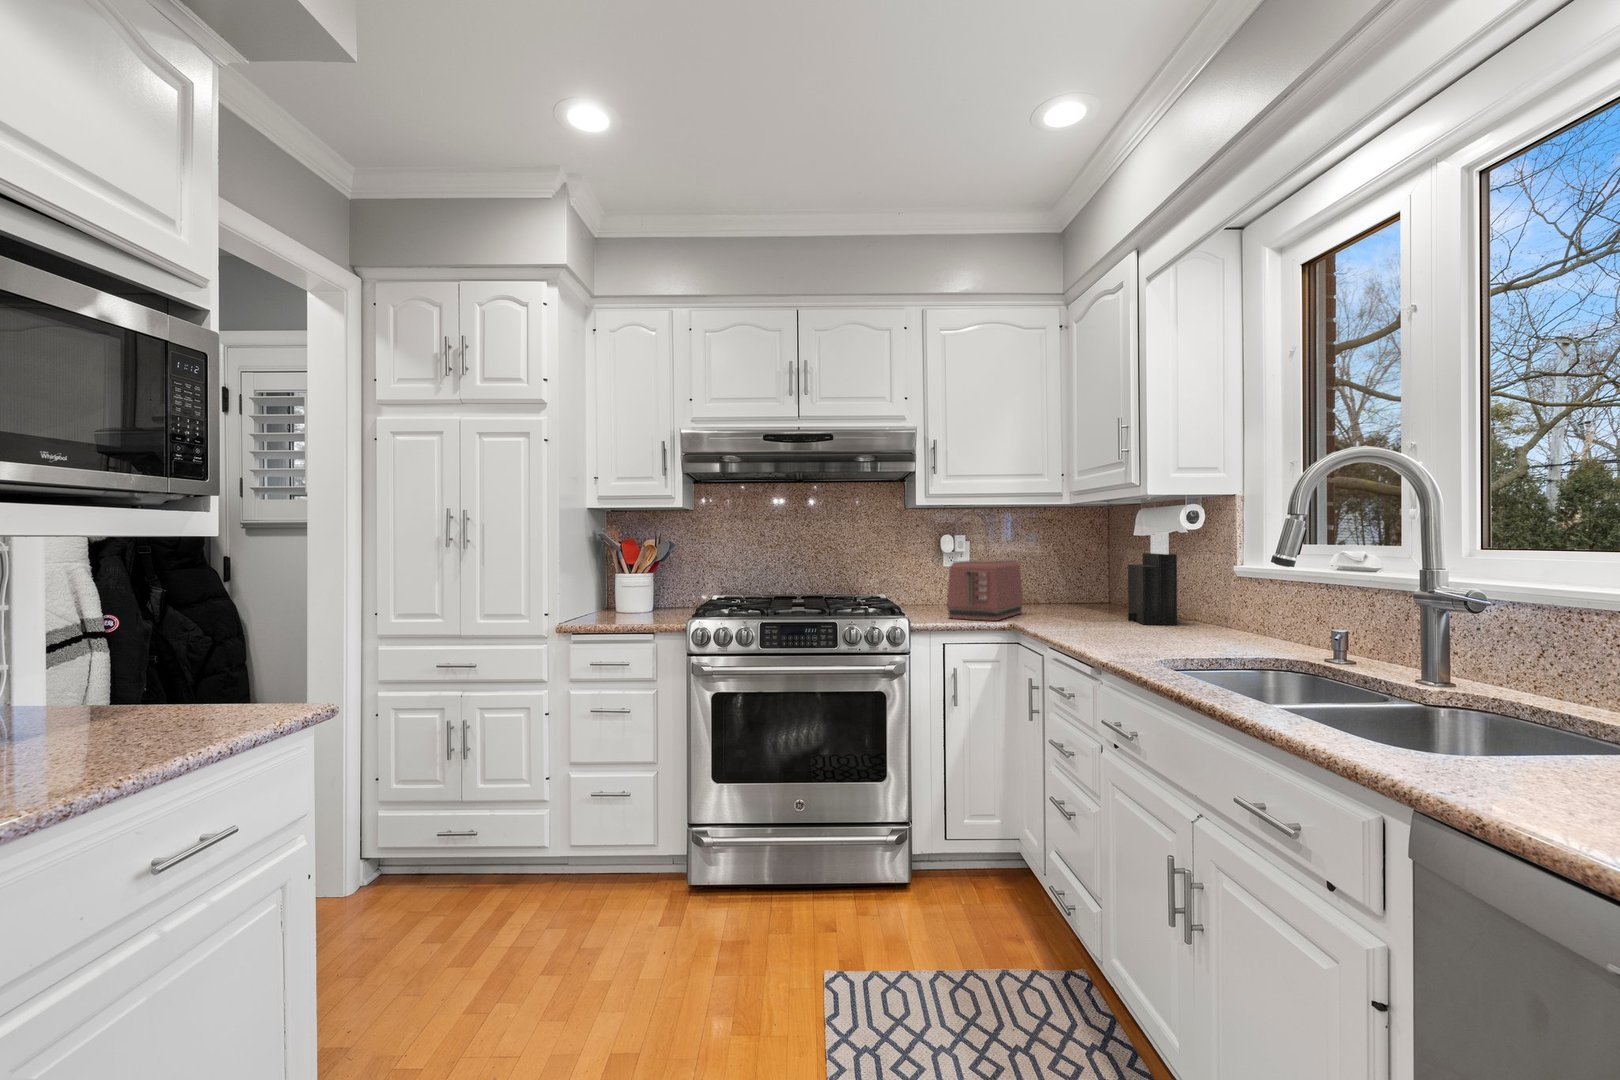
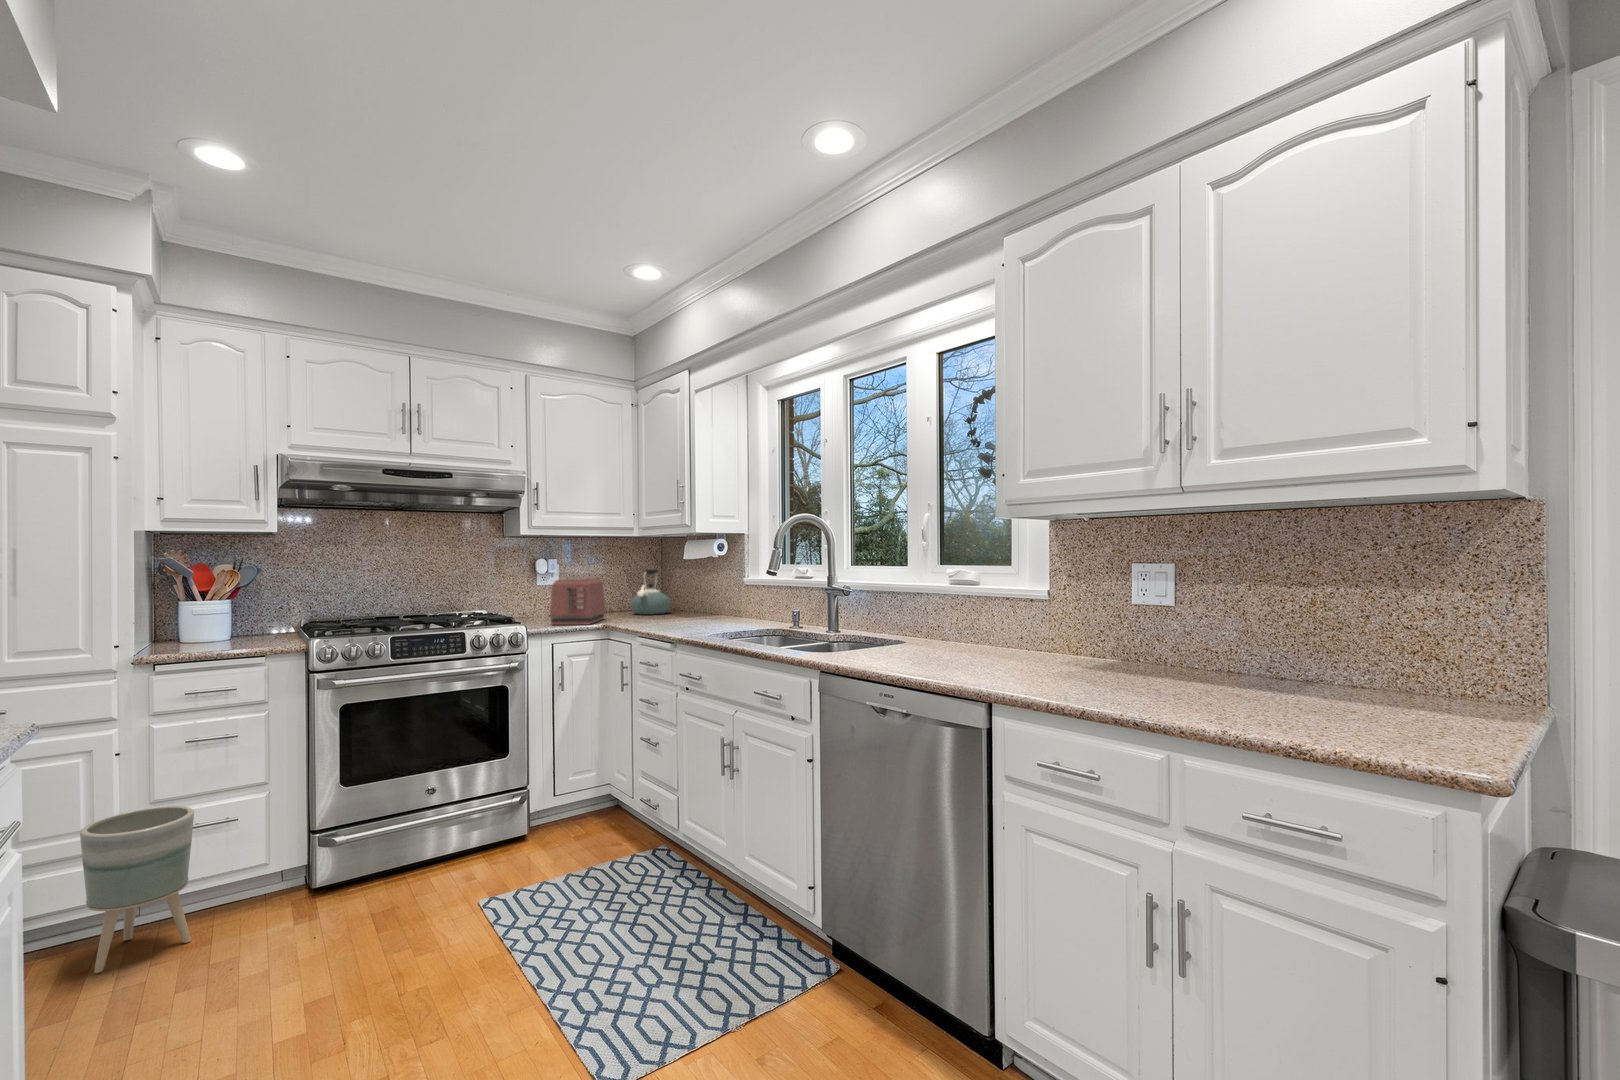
knife block: present [1128,532,1177,625] -> none [680,548,712,620]
kettle: none [1063,550,1118,611] -> present [631,569,670,615]
planter: none [481,775,572,934] -> present [80,806,194,973]

